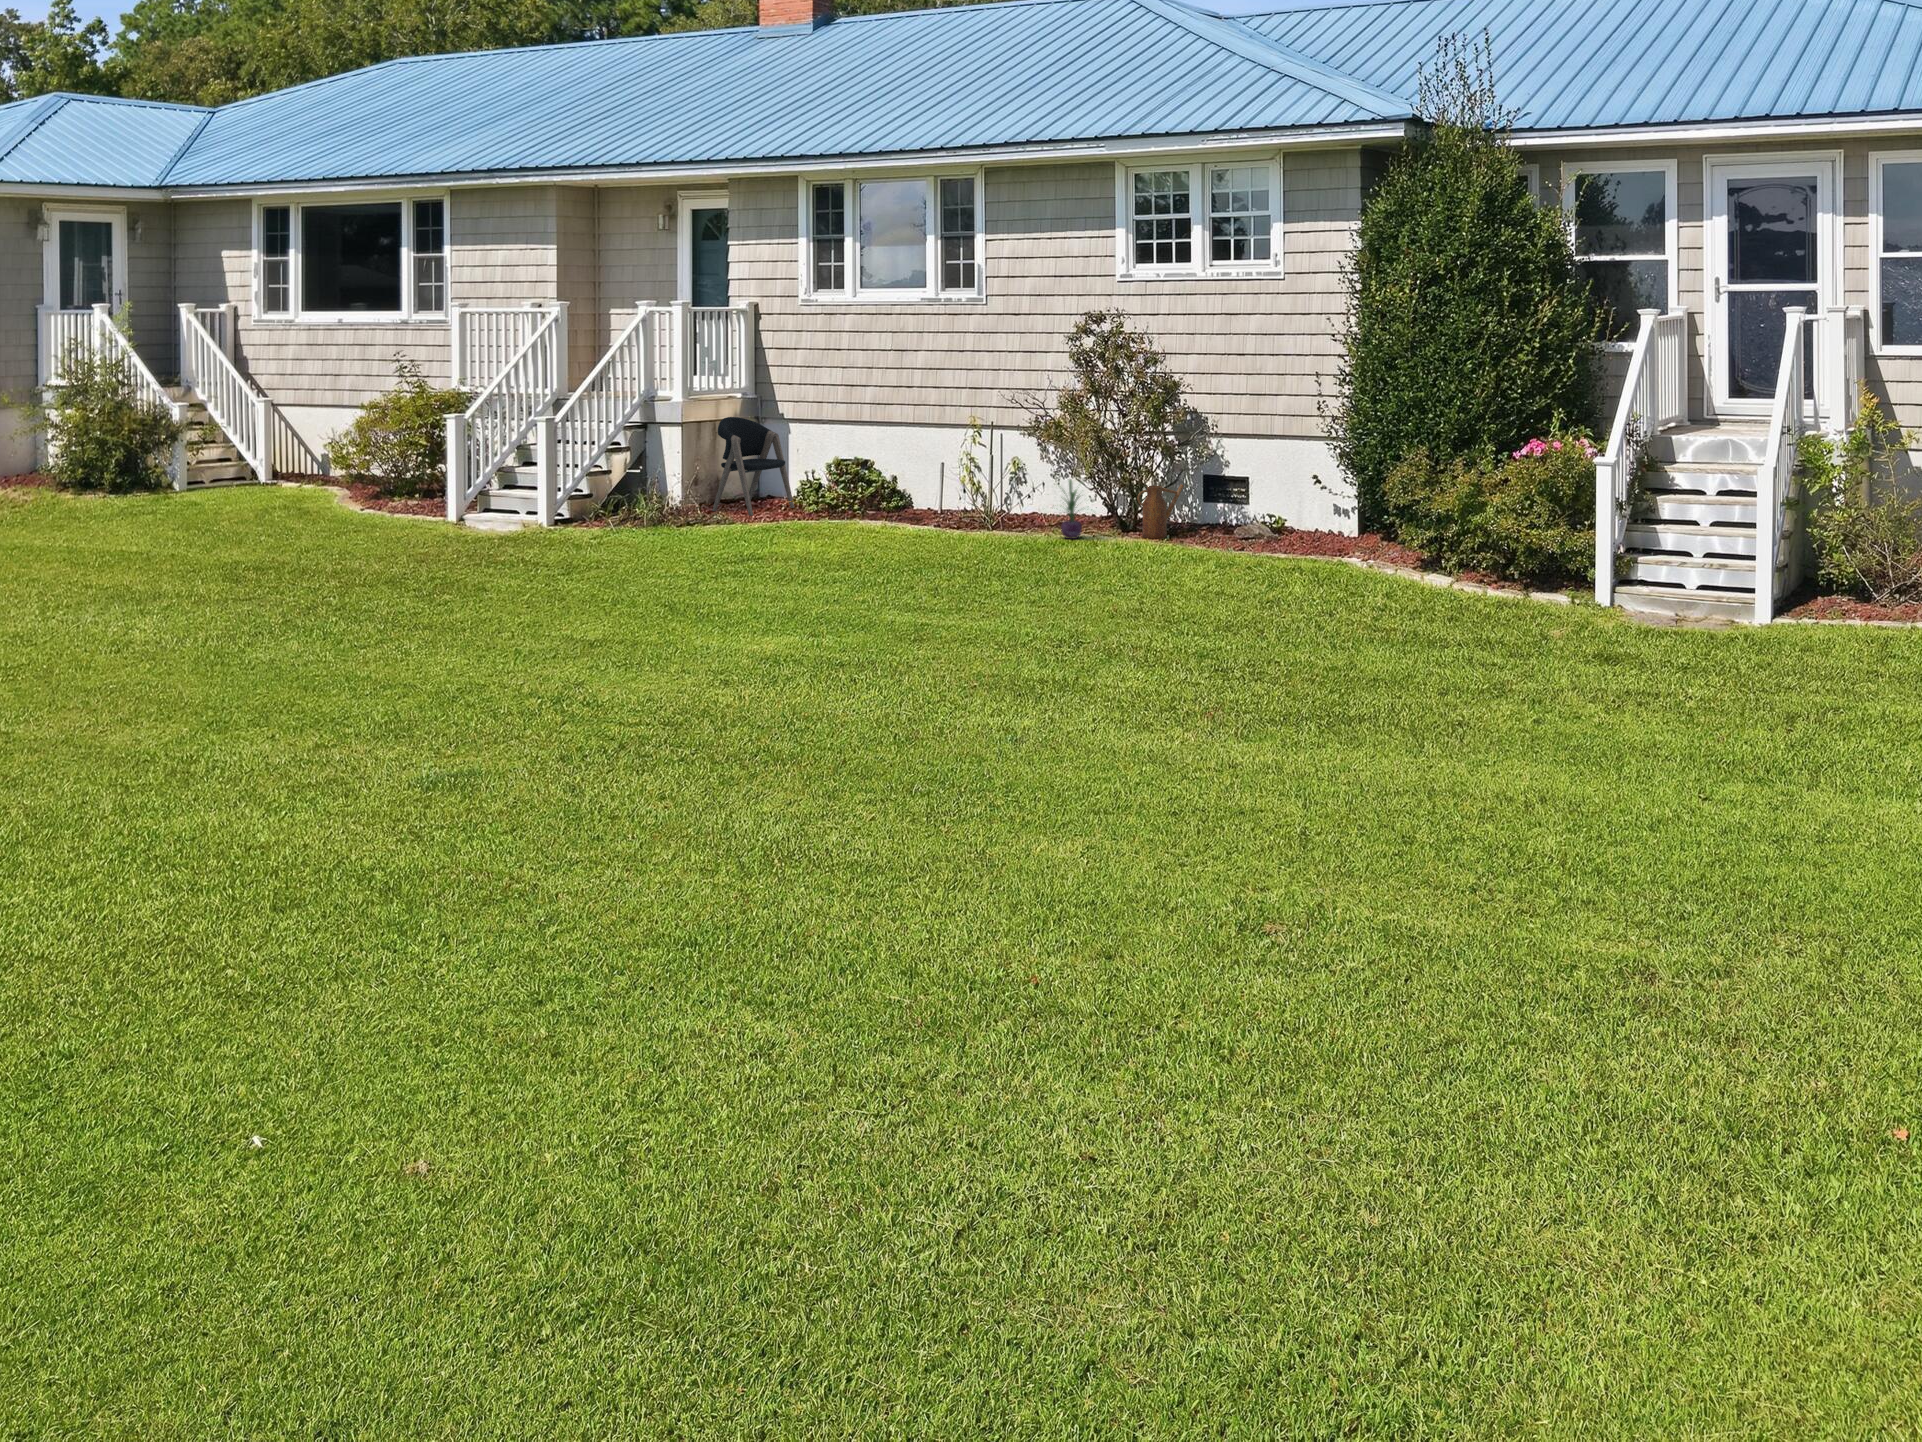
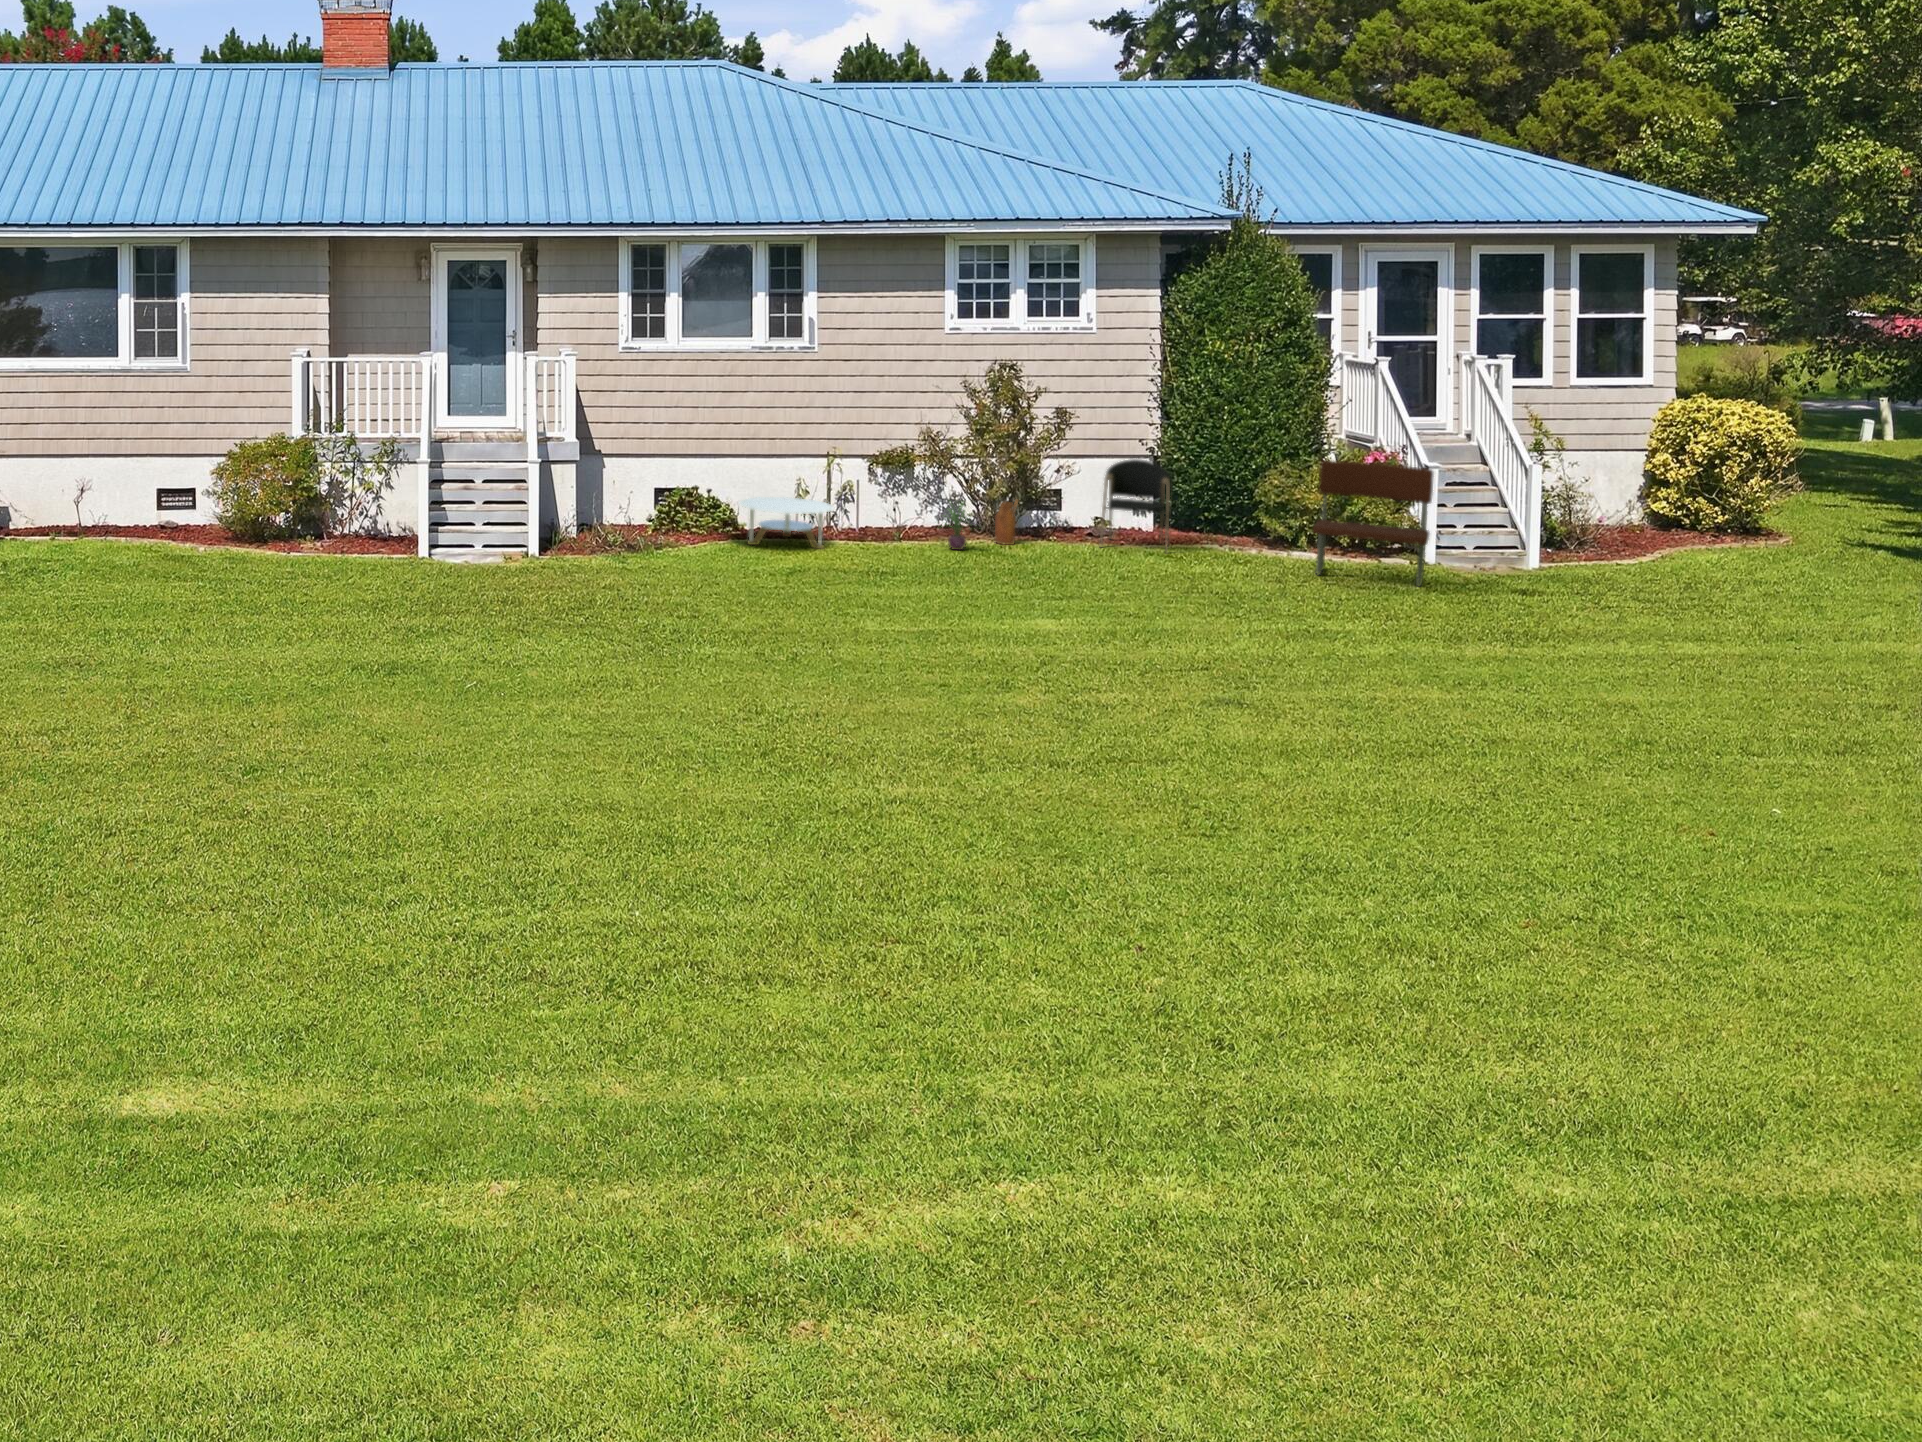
chair: present [712,417,794,516] -> present [1099,459,1170,552]
bench: none [1381,433,1536,602] -> present [1313,460,1434,586]
round table: none [858,473,966,530] -> present [740,497,834,549]

